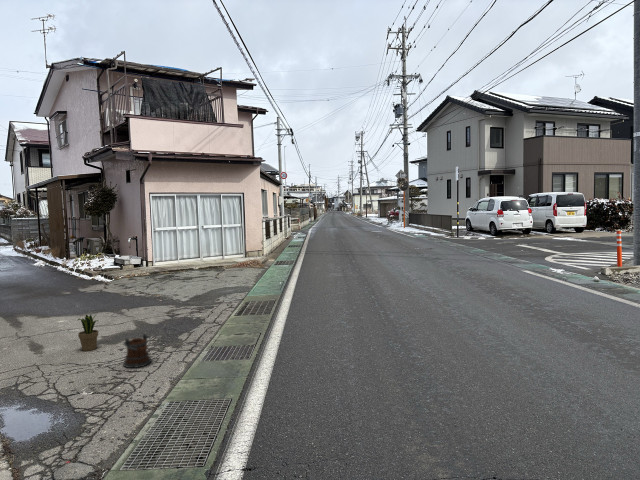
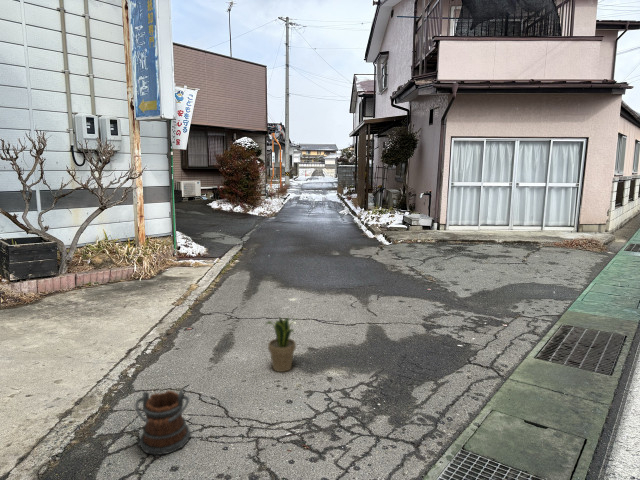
bucket: present [123,334,151,368] -> present [135,390,191,455]

